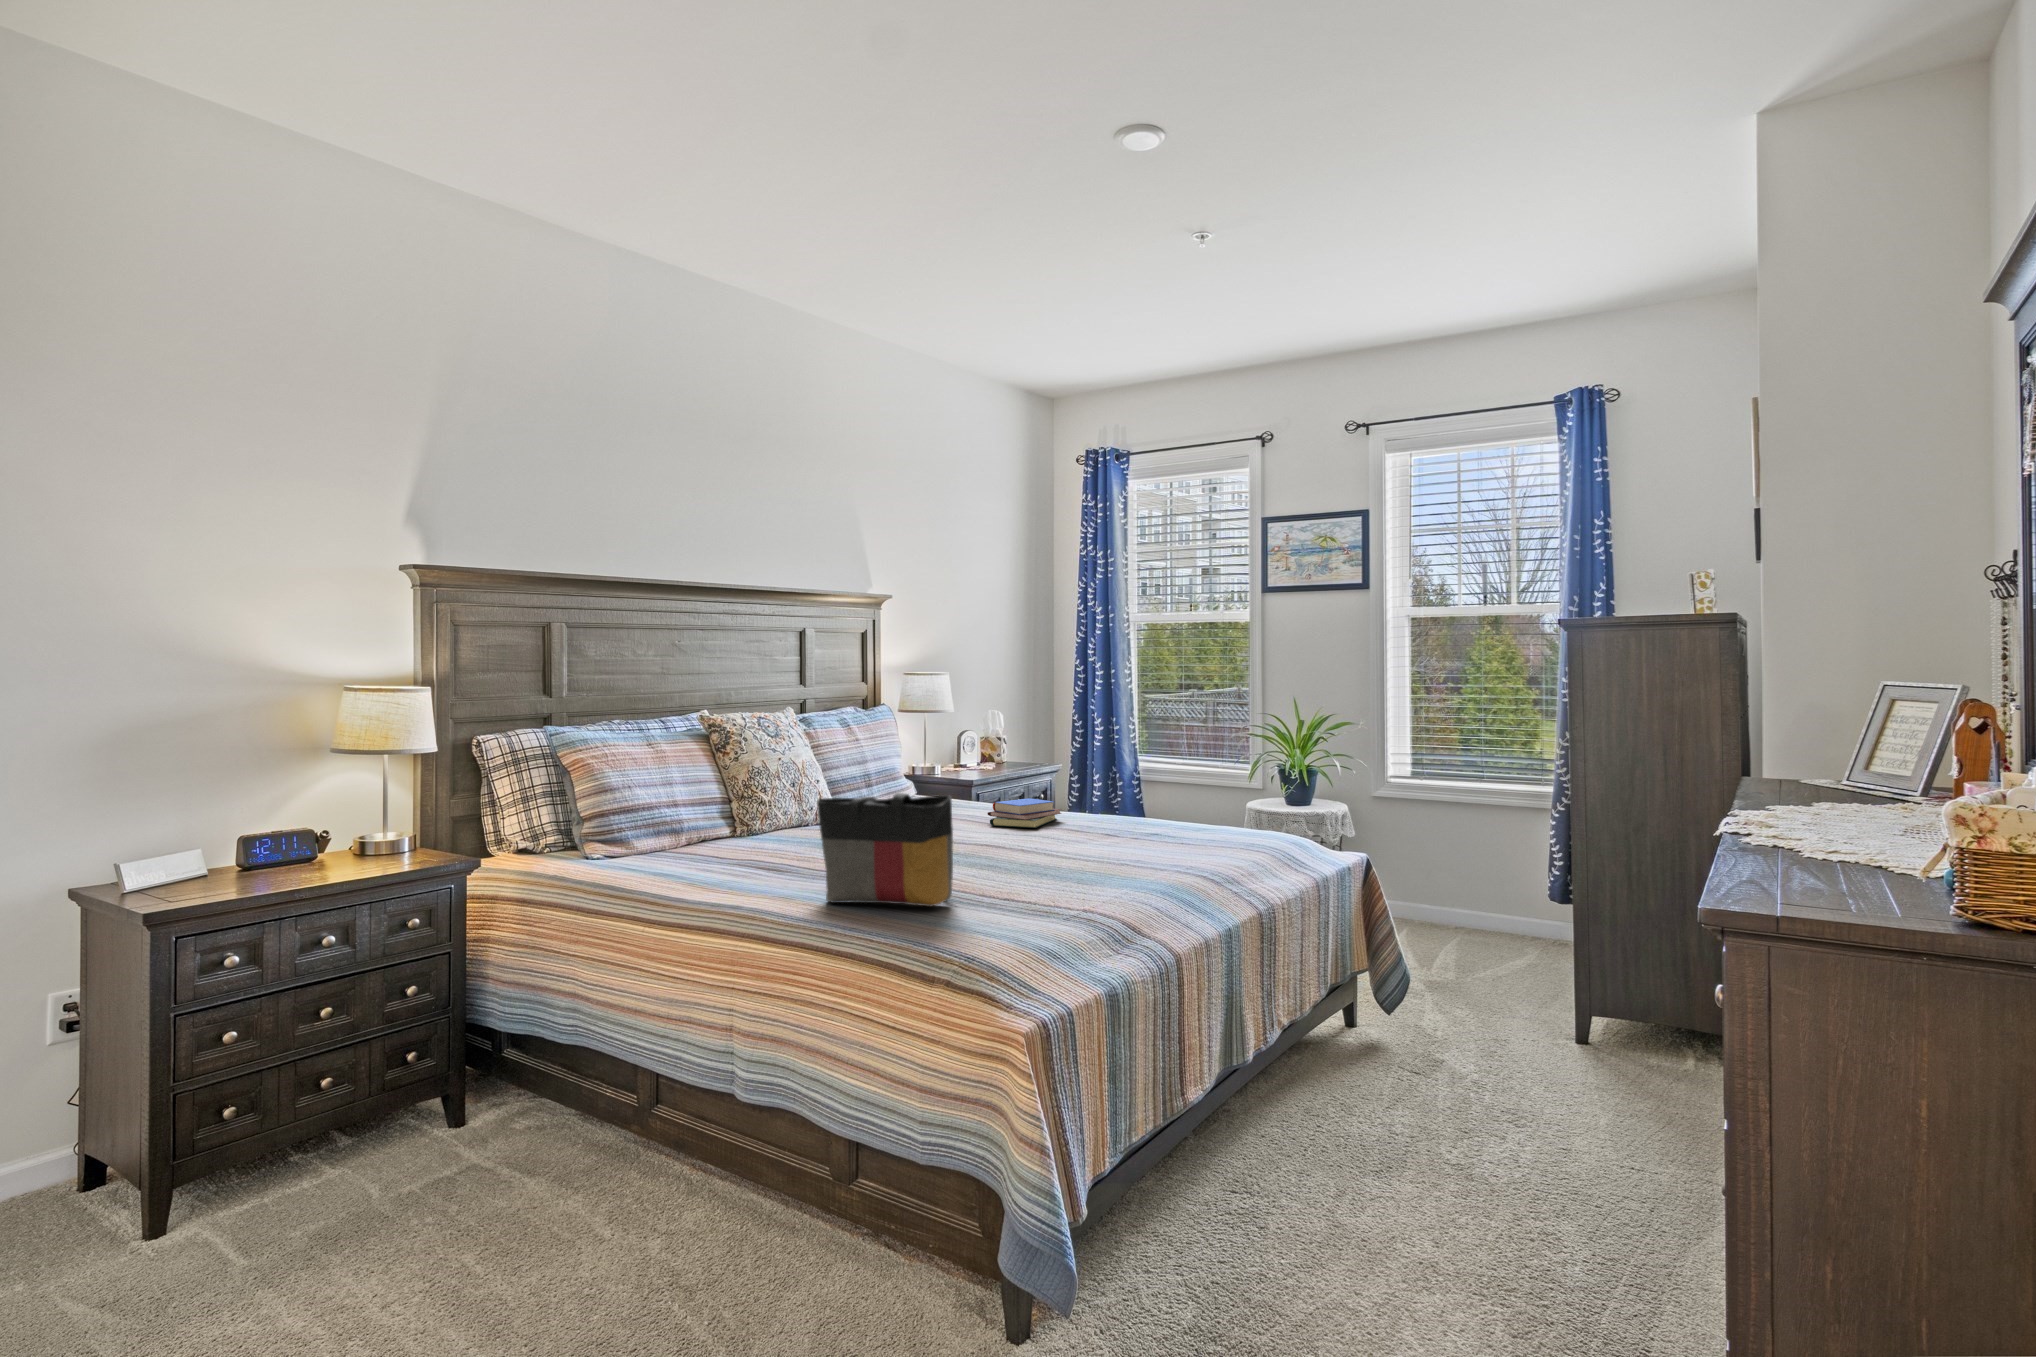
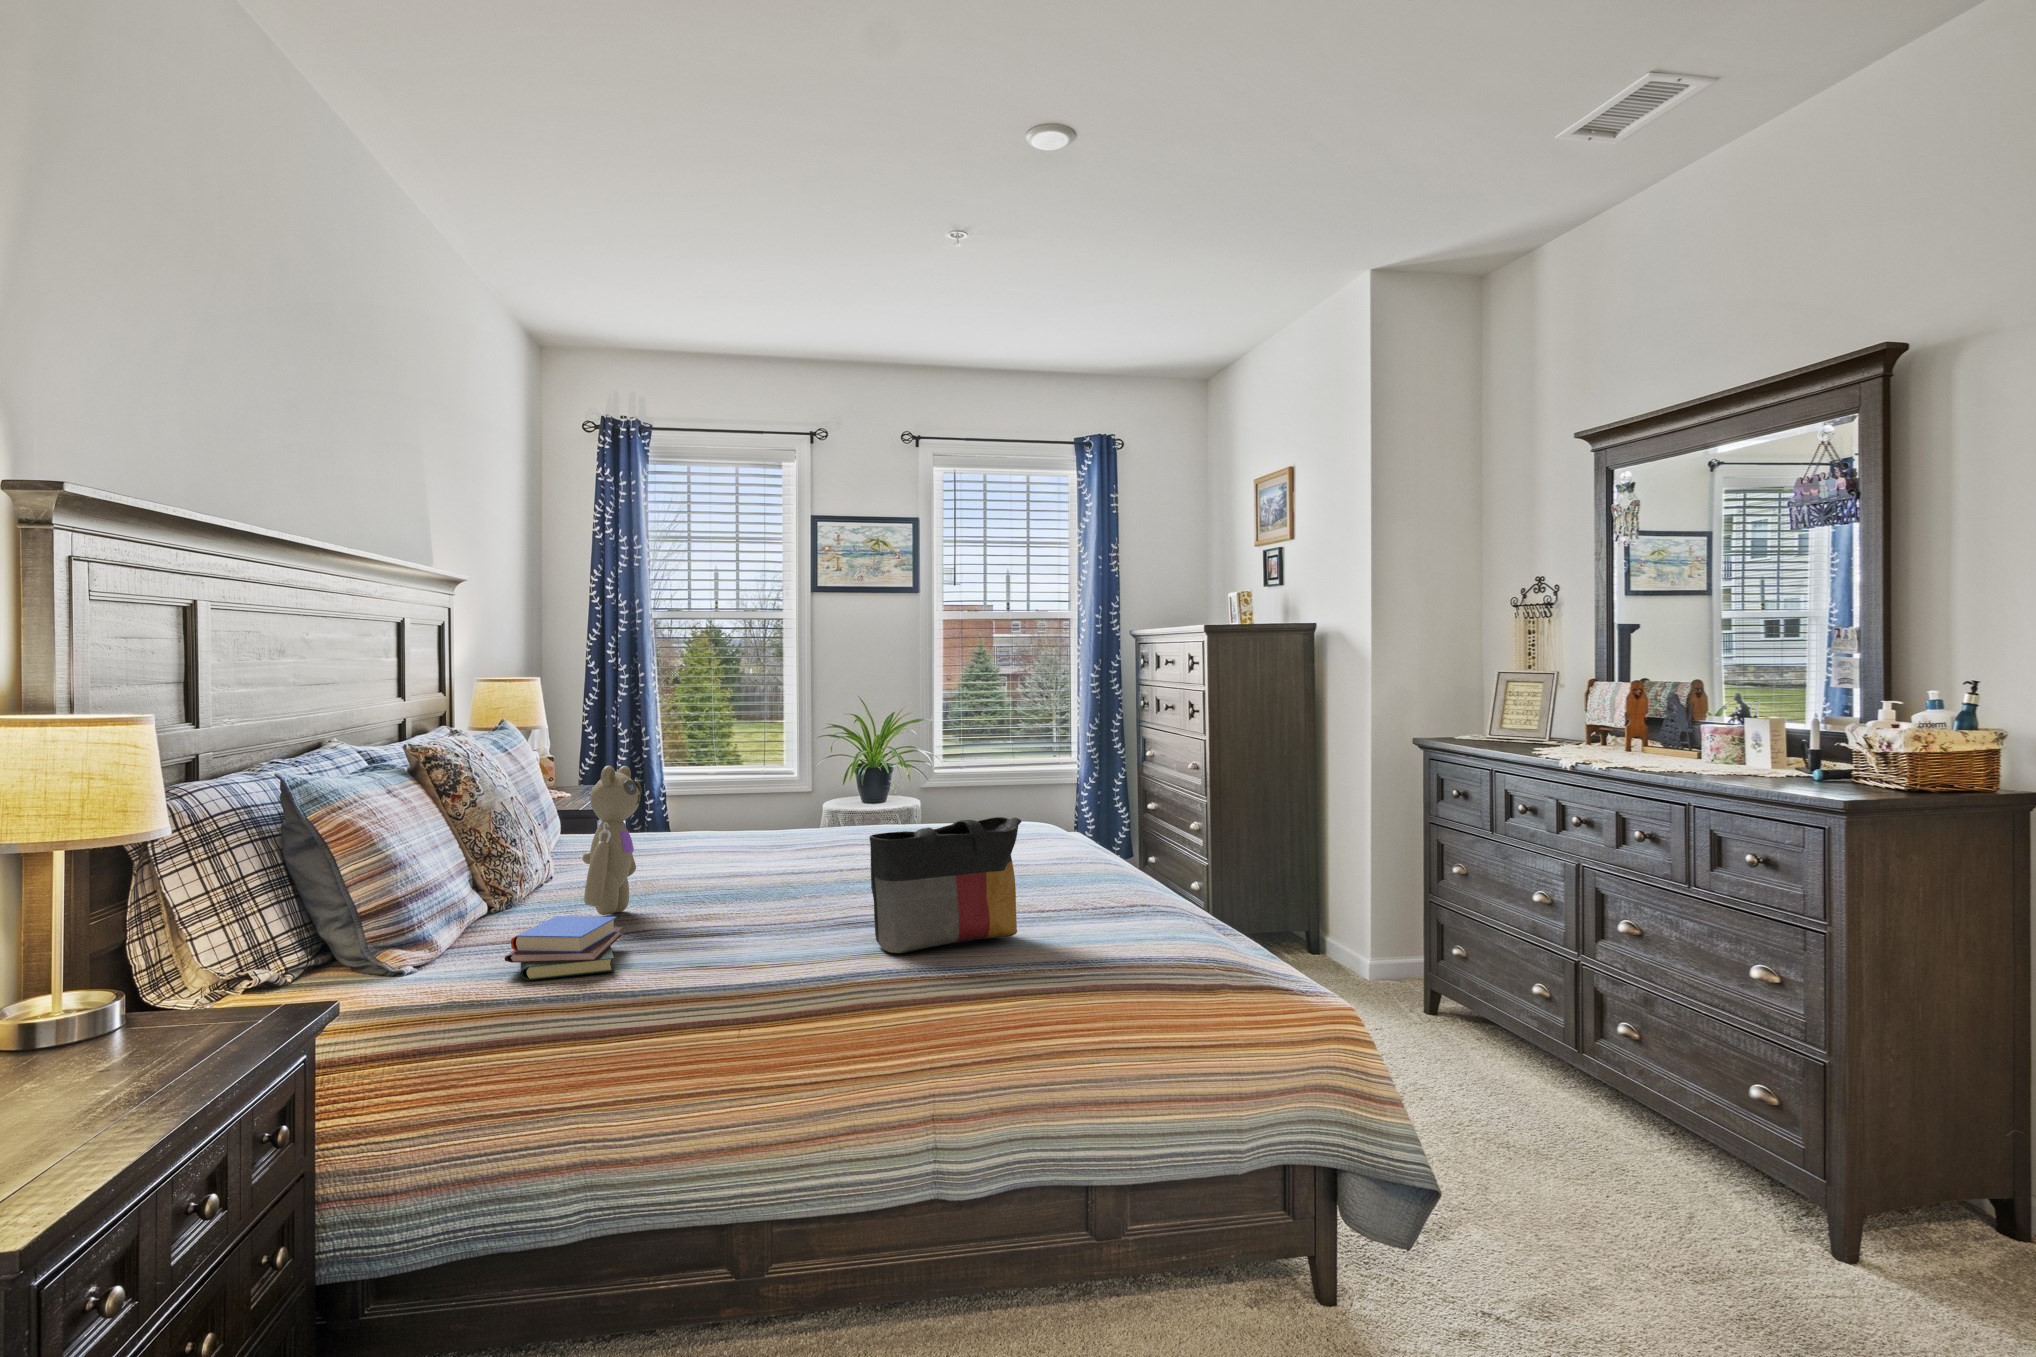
teddy bear: none [737,732,800,847] -> present [582,766,642,915]
book: present [987,798,1061,828] -> present [505,916,623,980]

